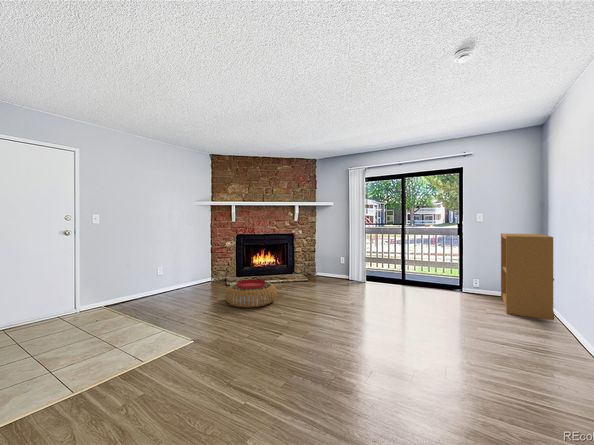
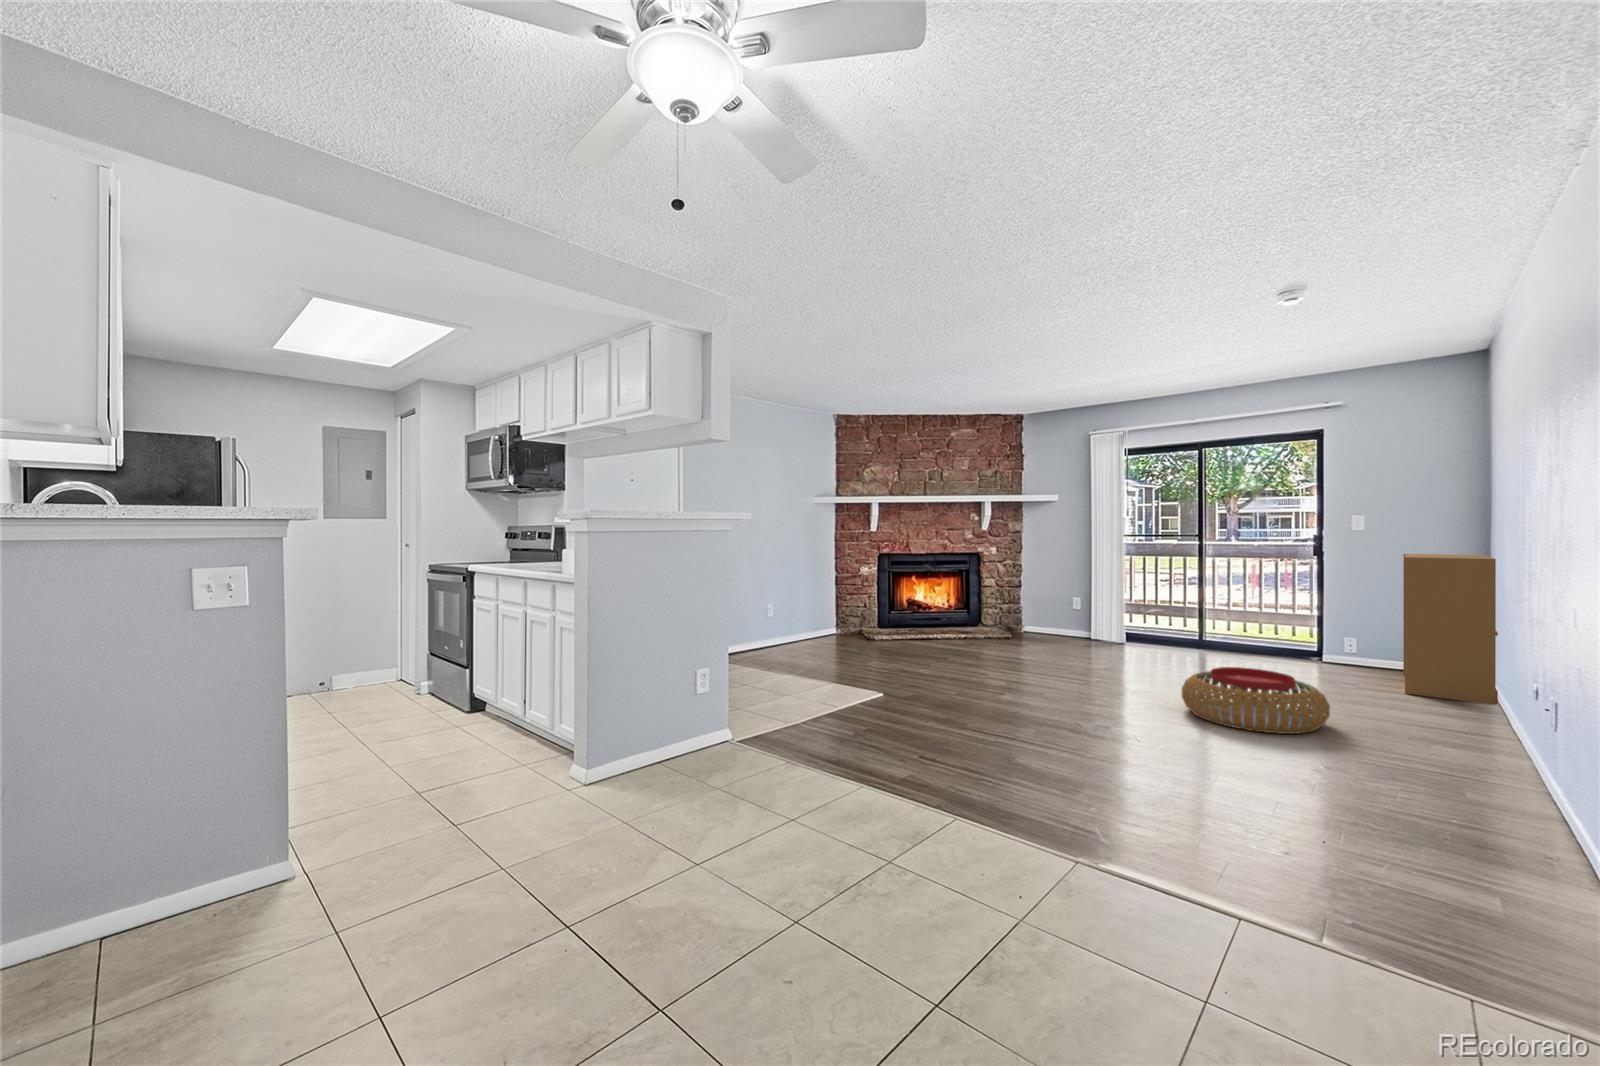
pouf: present [225,280,277,308] -> present [1181,667,1330,734]

